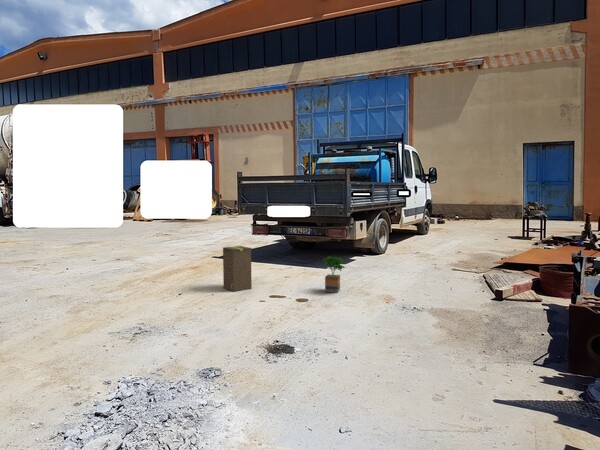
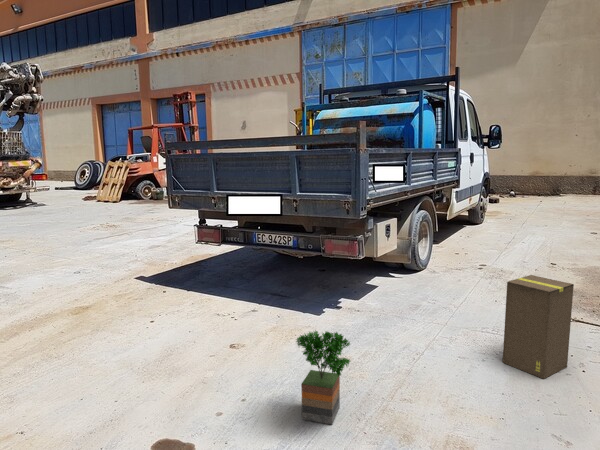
cardboard box: present [223,246,252,292] -> present [503,275,574,379]

